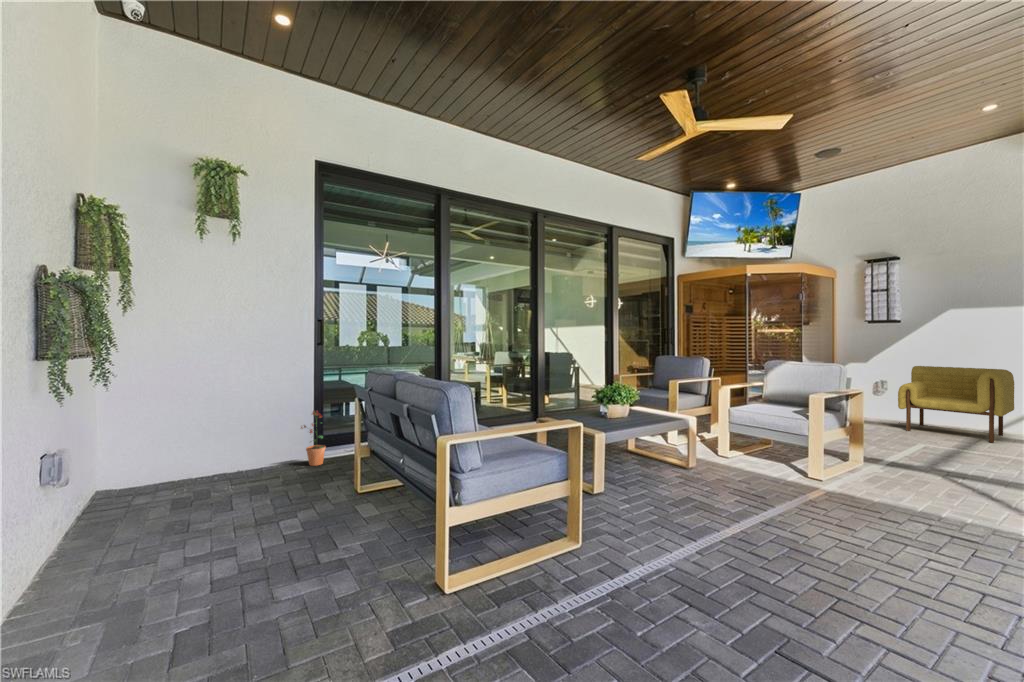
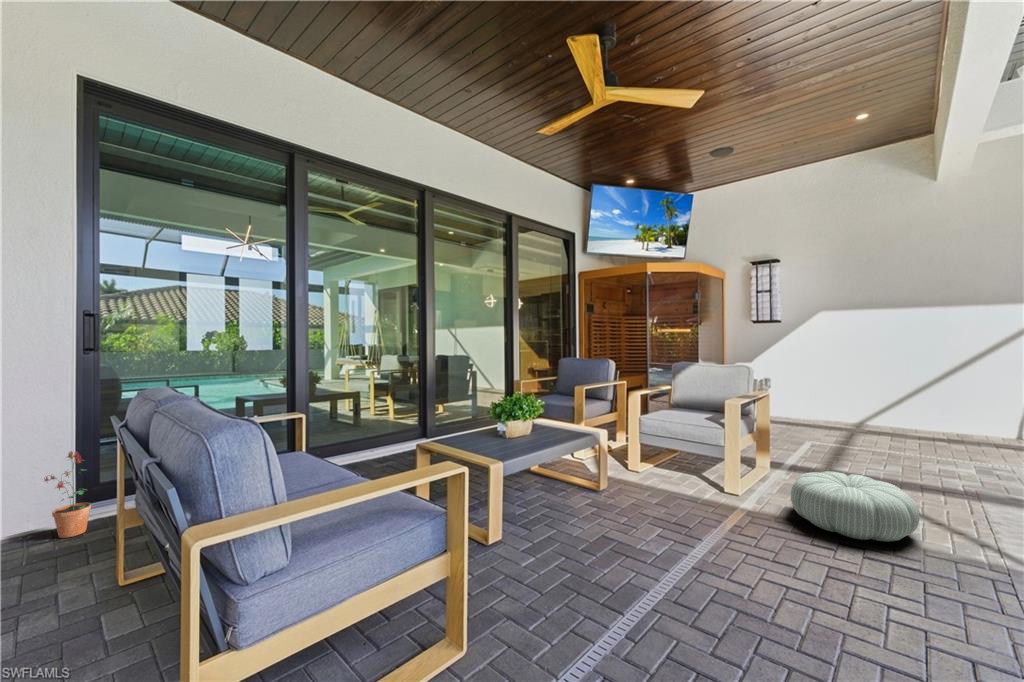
armchair: present [898,366,1014,443] -> none [784,364,876,436]
pouf: none [870,463,1001,525] -> present [791,472,920,541]

